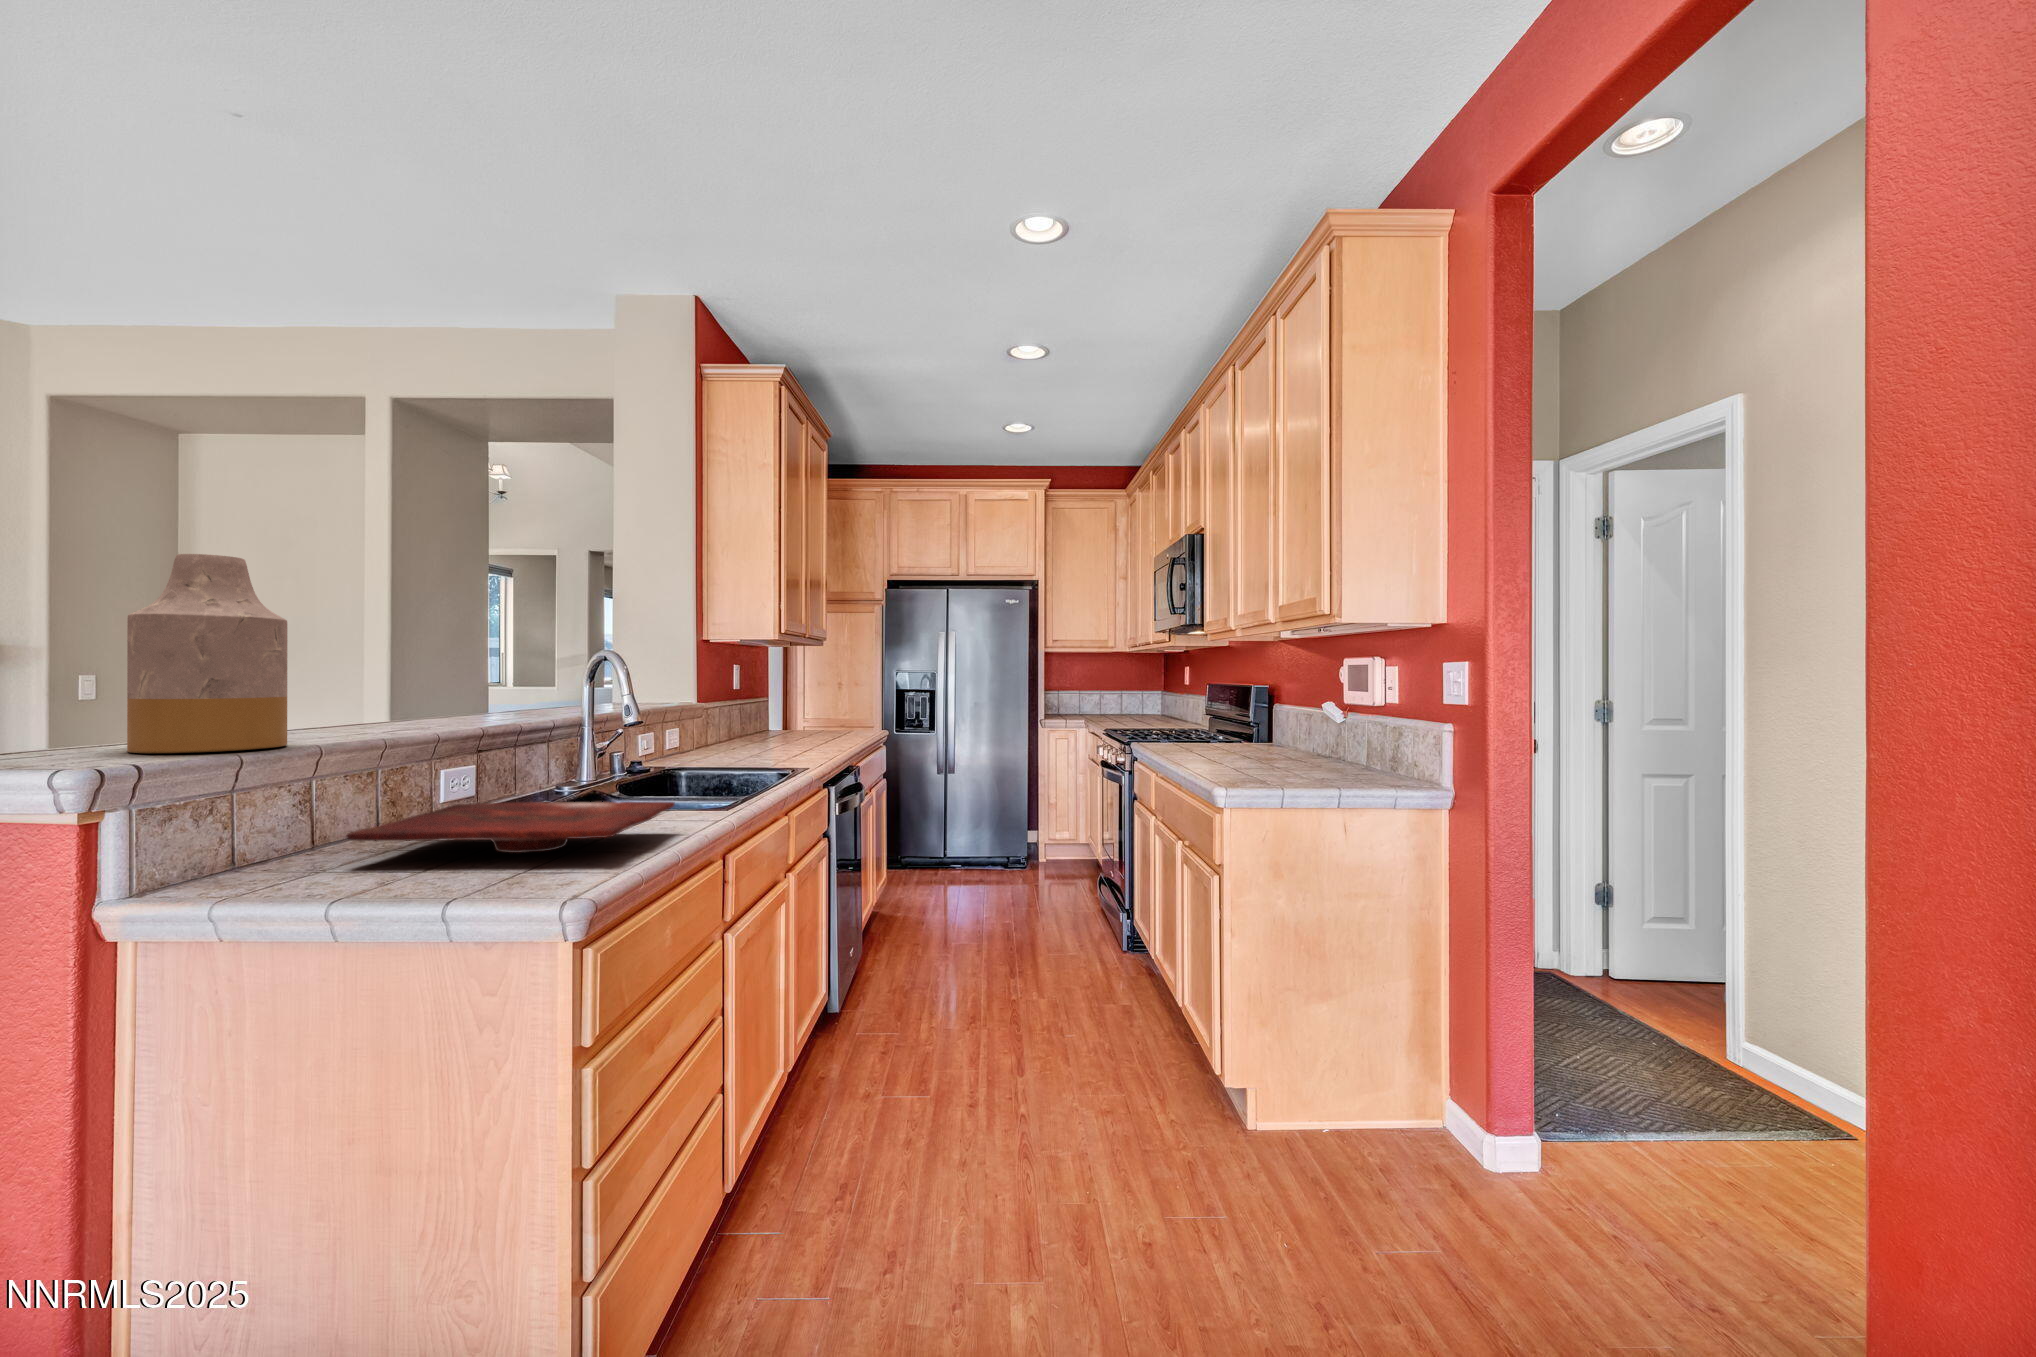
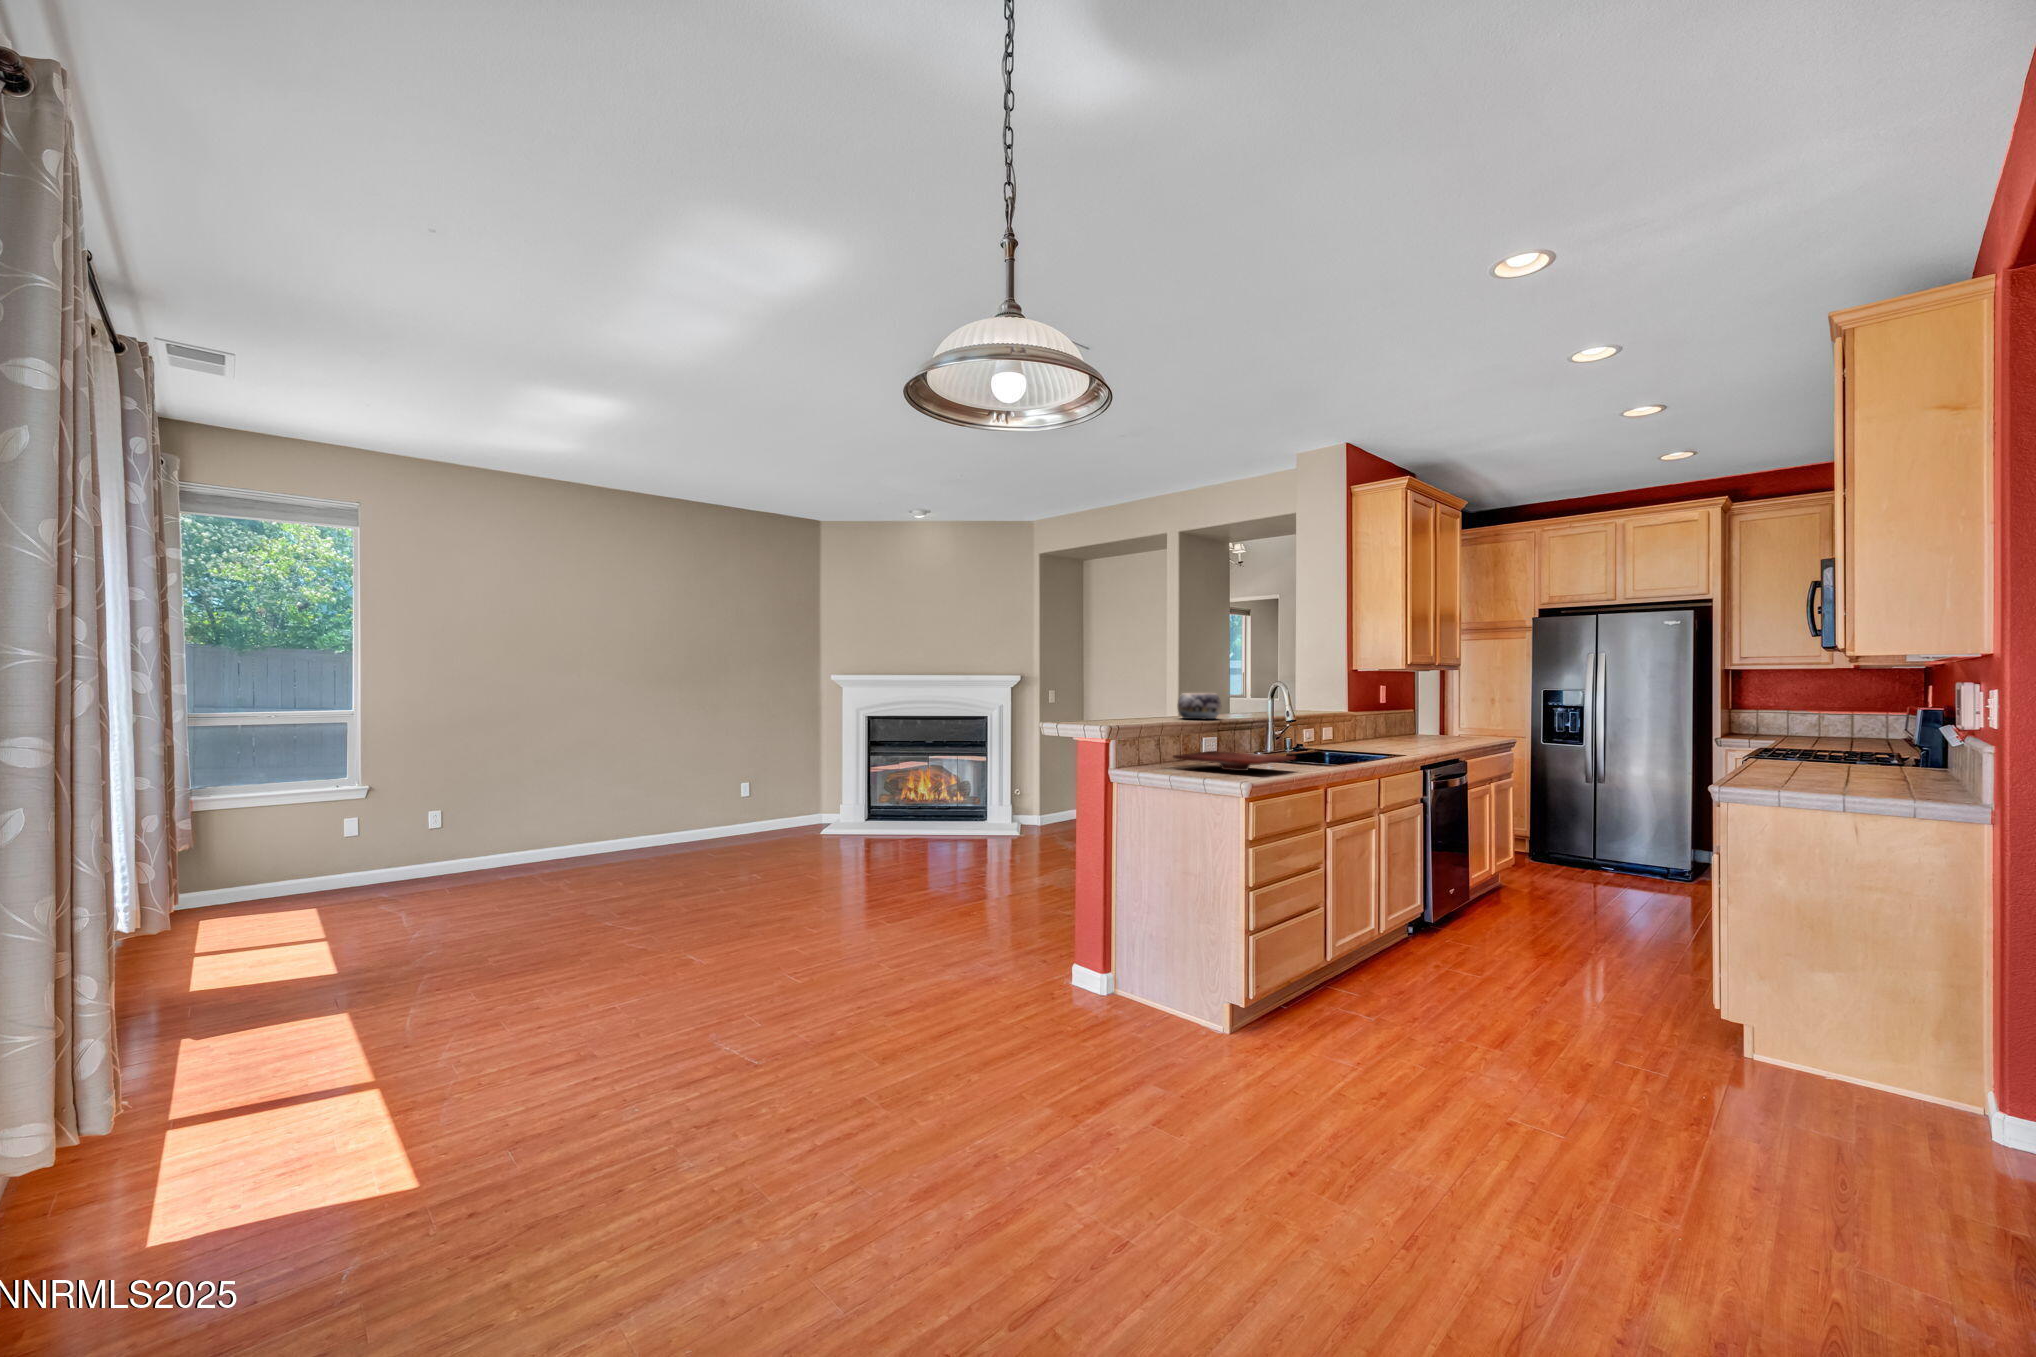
vase: present [127,554,288,753] -> none [1110,652,1153,723]
decorative bowl: none [373,671,486,729] -> present [1178,693,1221,719]

